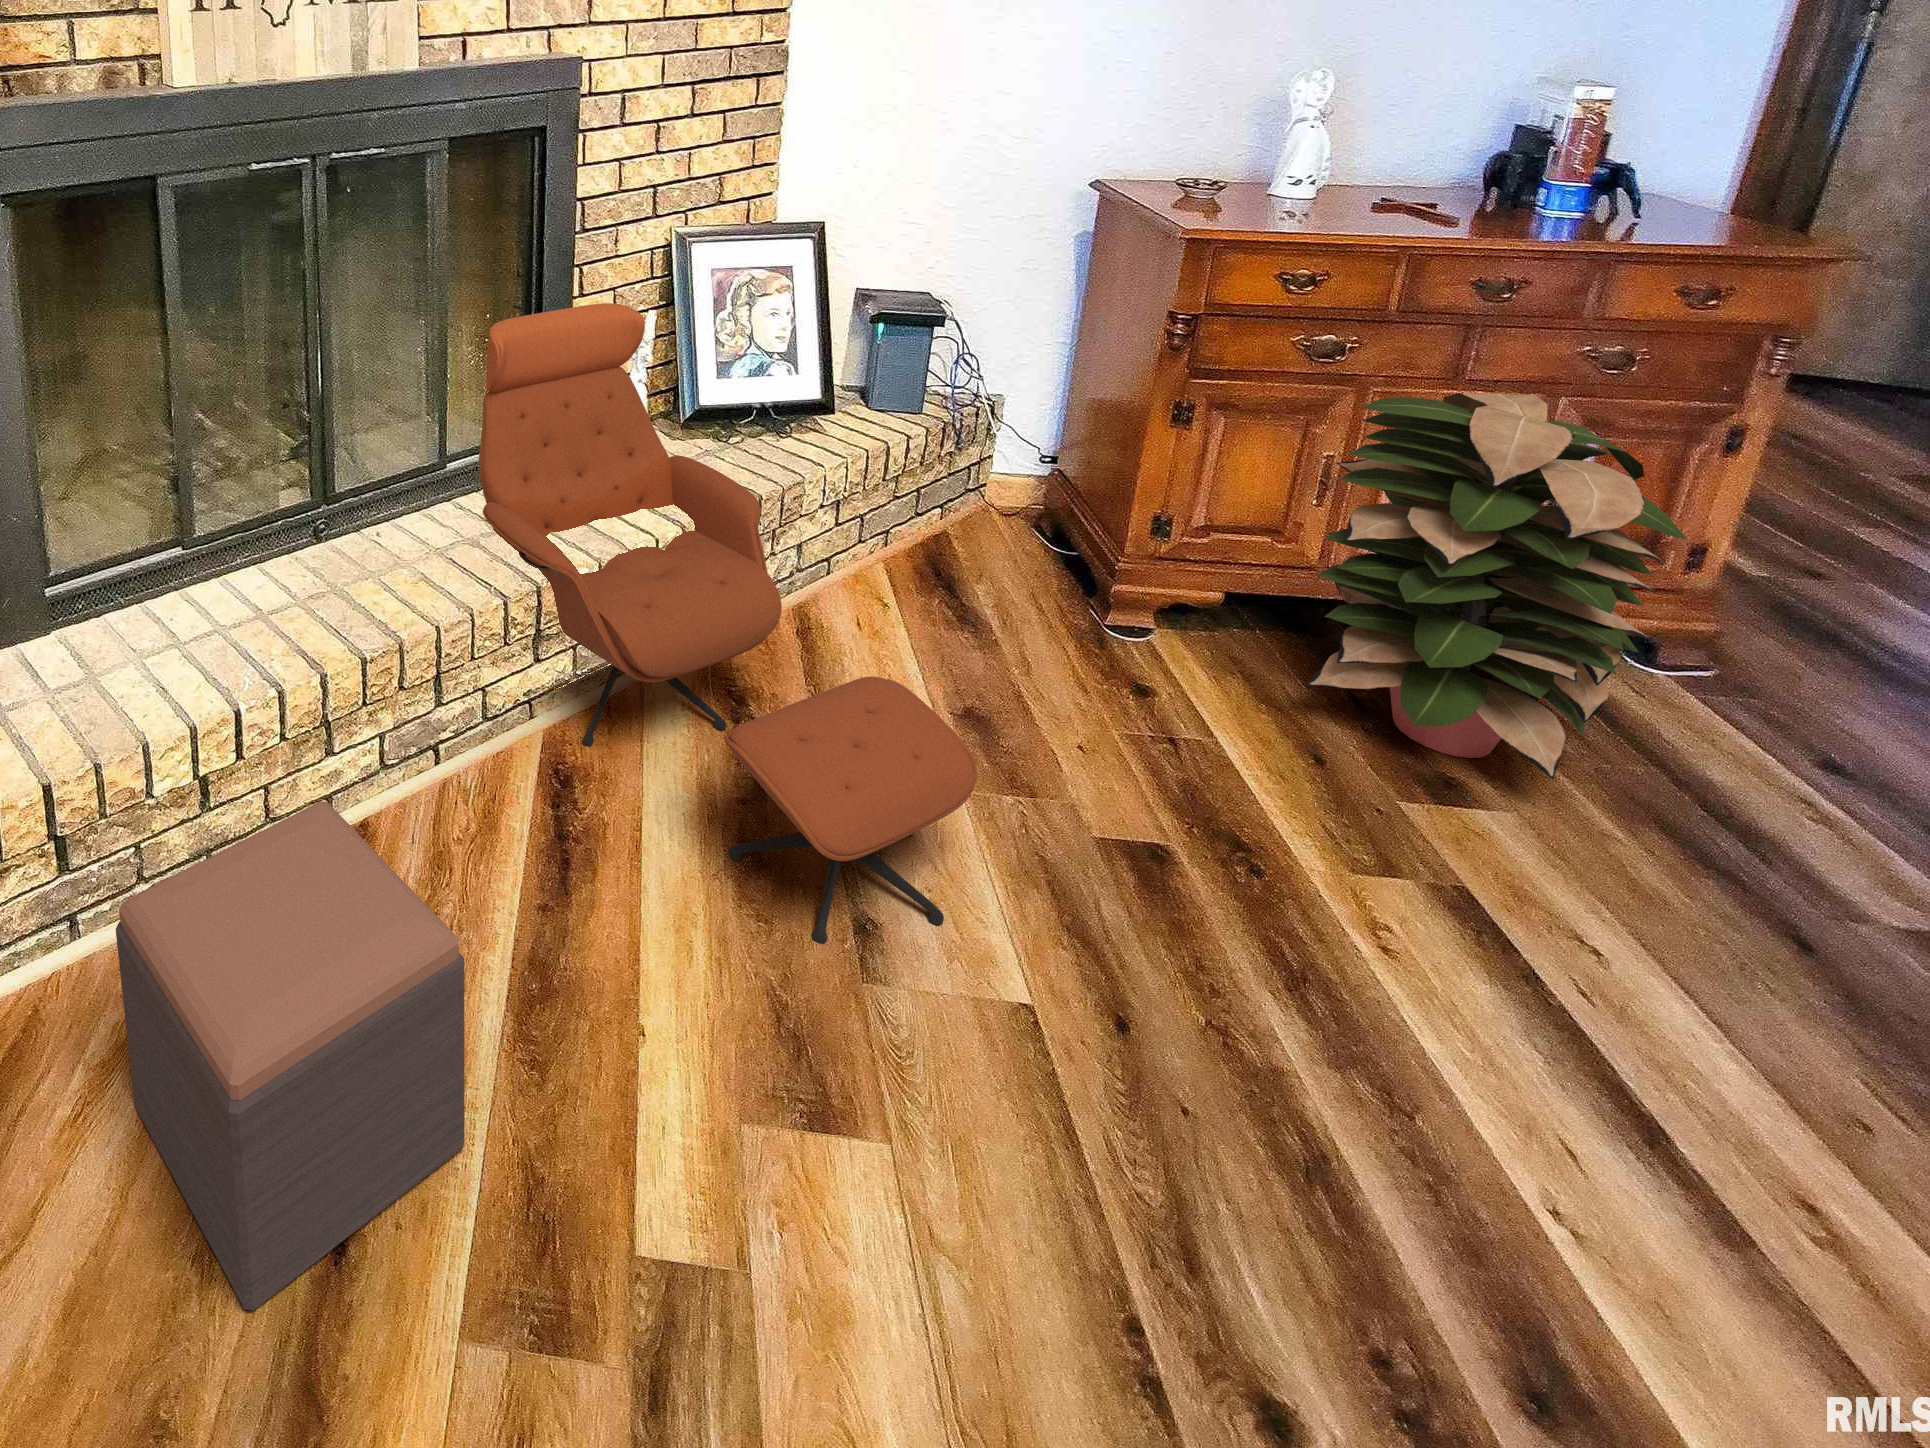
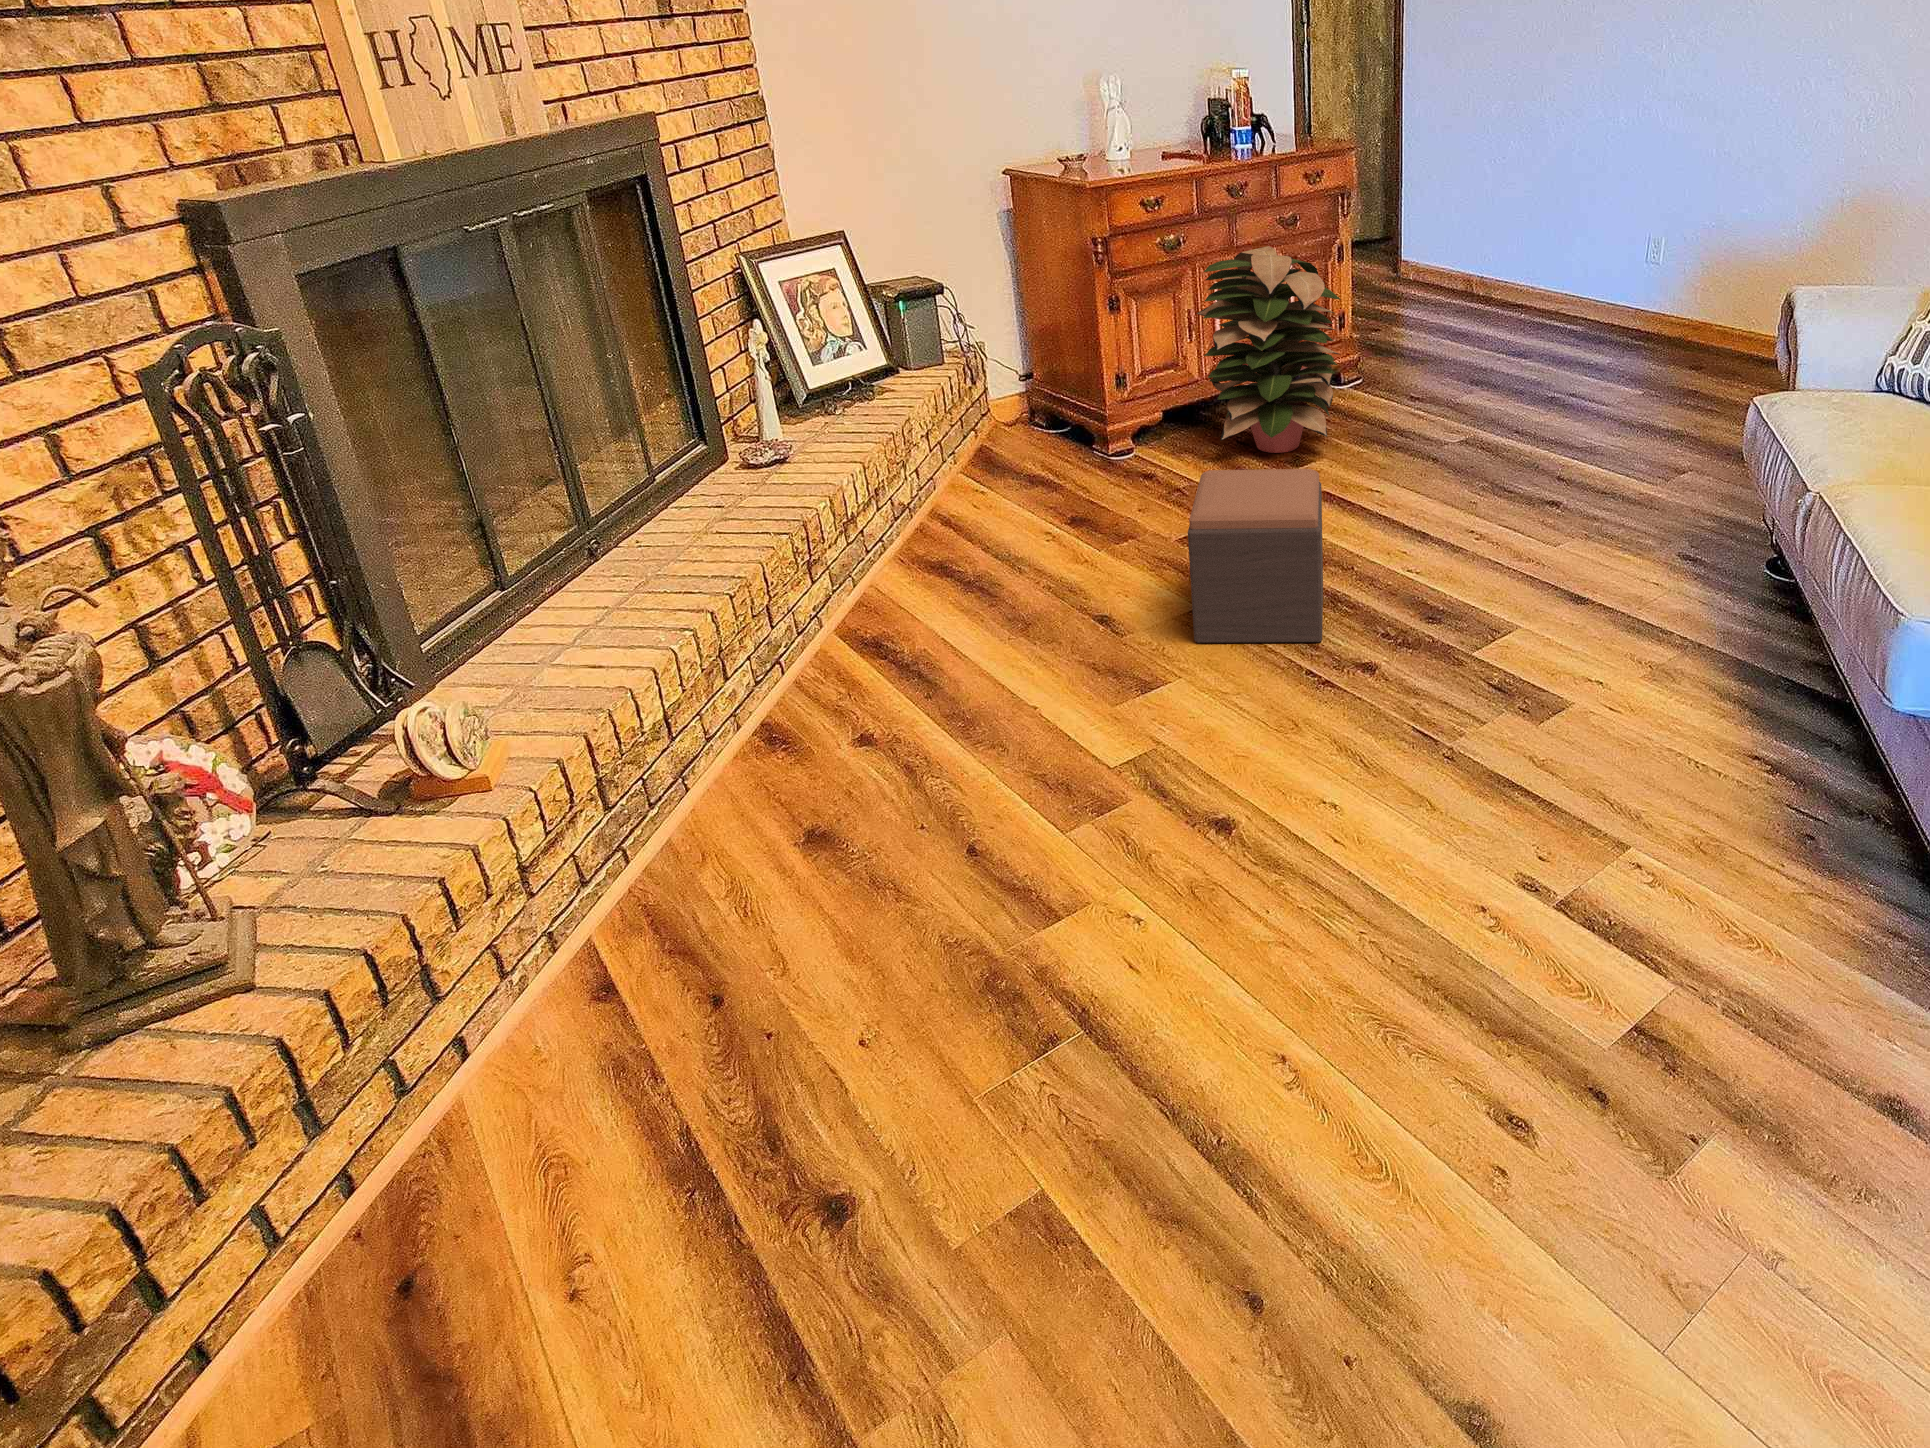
lounge chair: present [479,303,977,944] -> none [671,316,1131,635]
footstool: present [116,802,465,1310] -> present [1188,469,1323,643]

